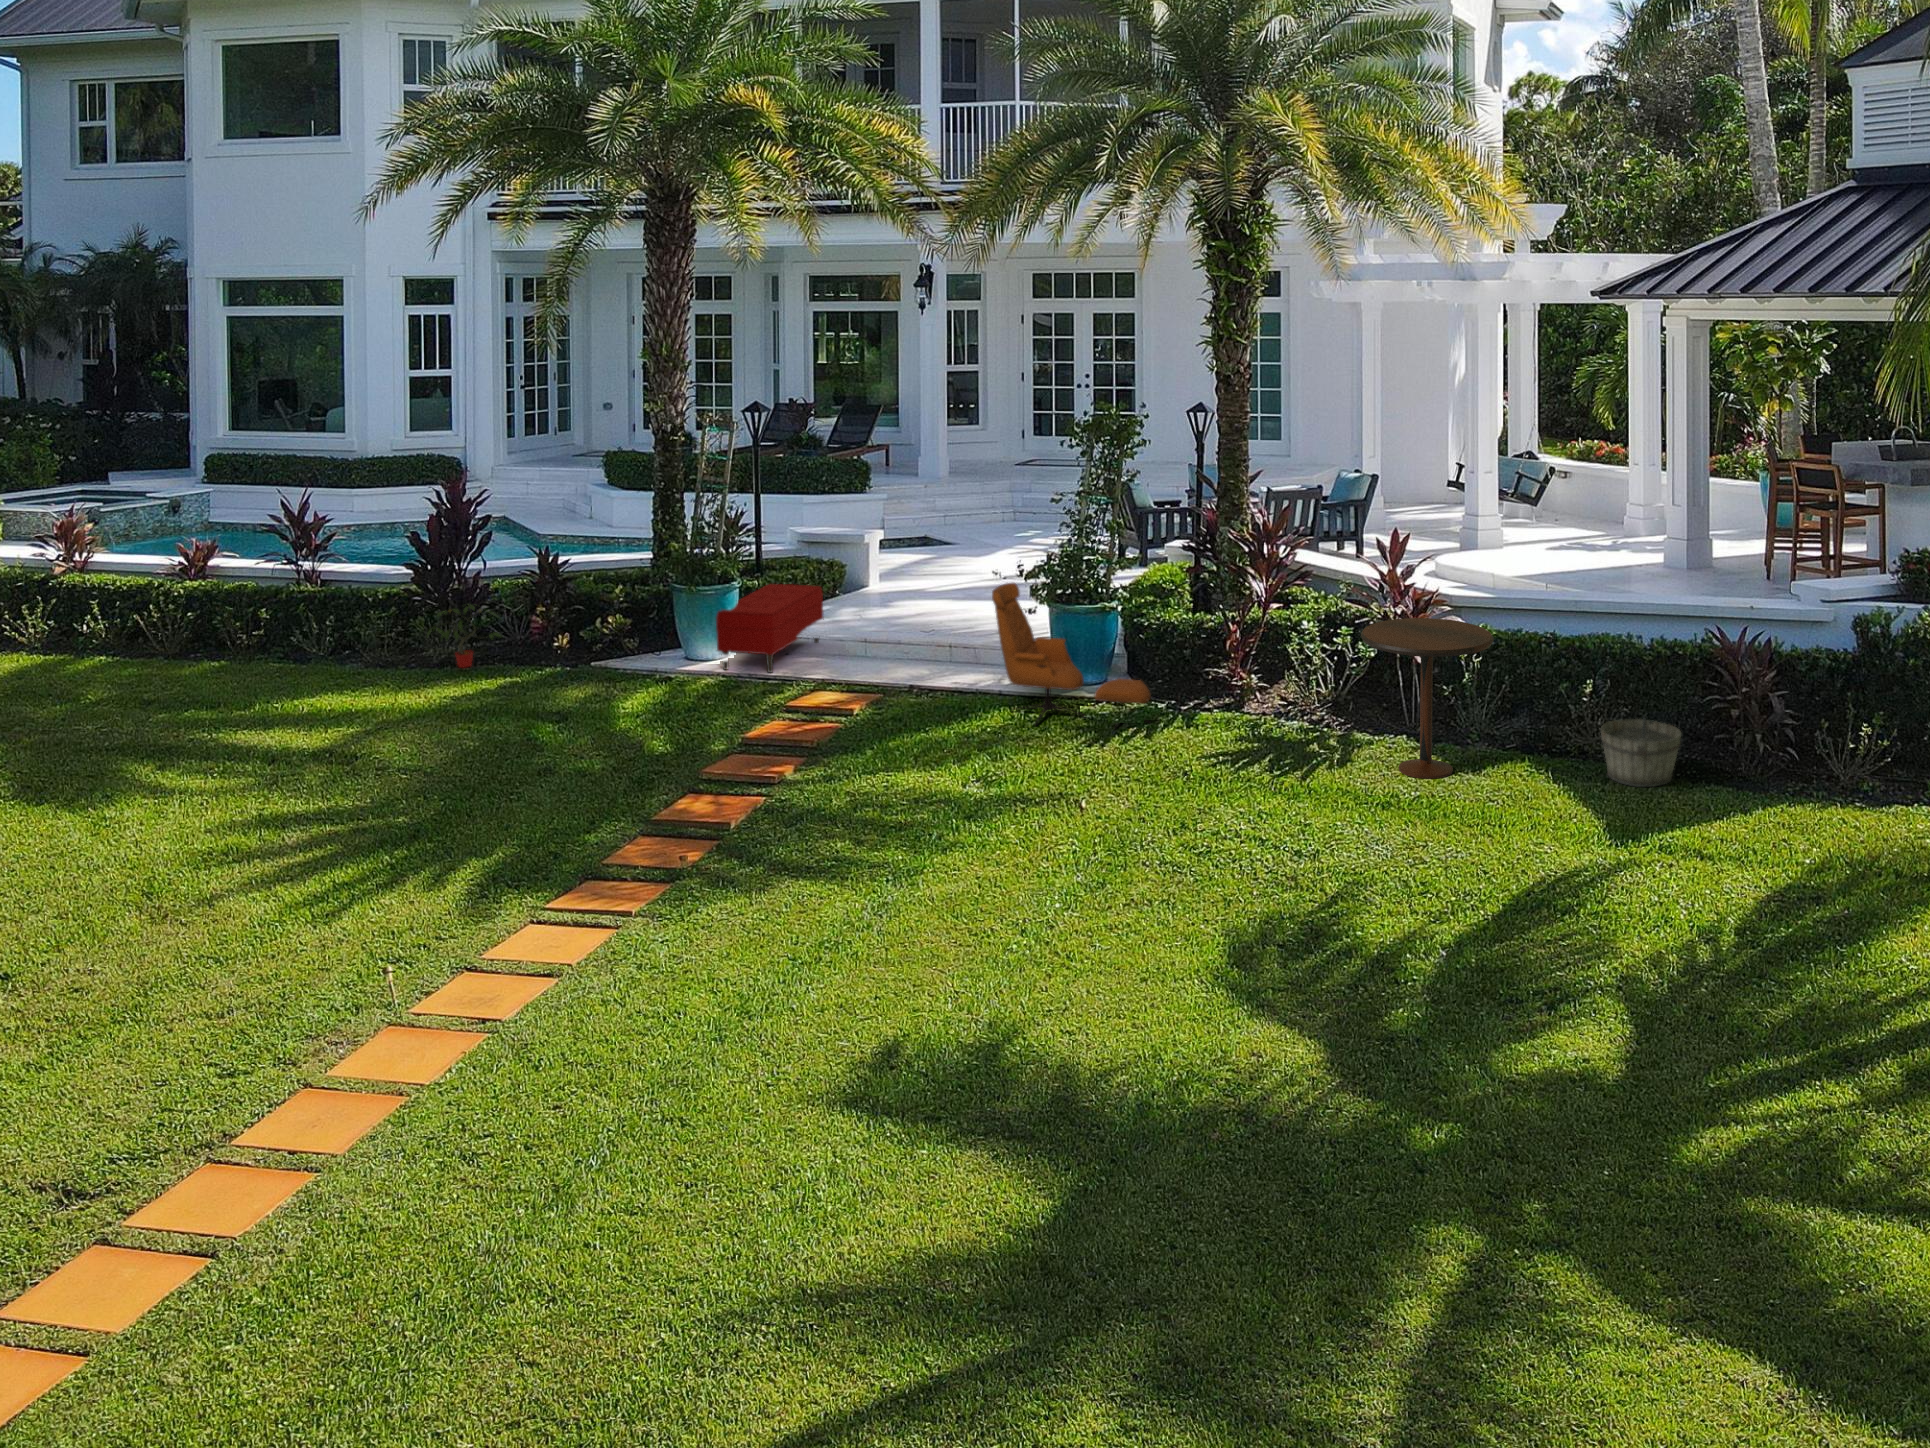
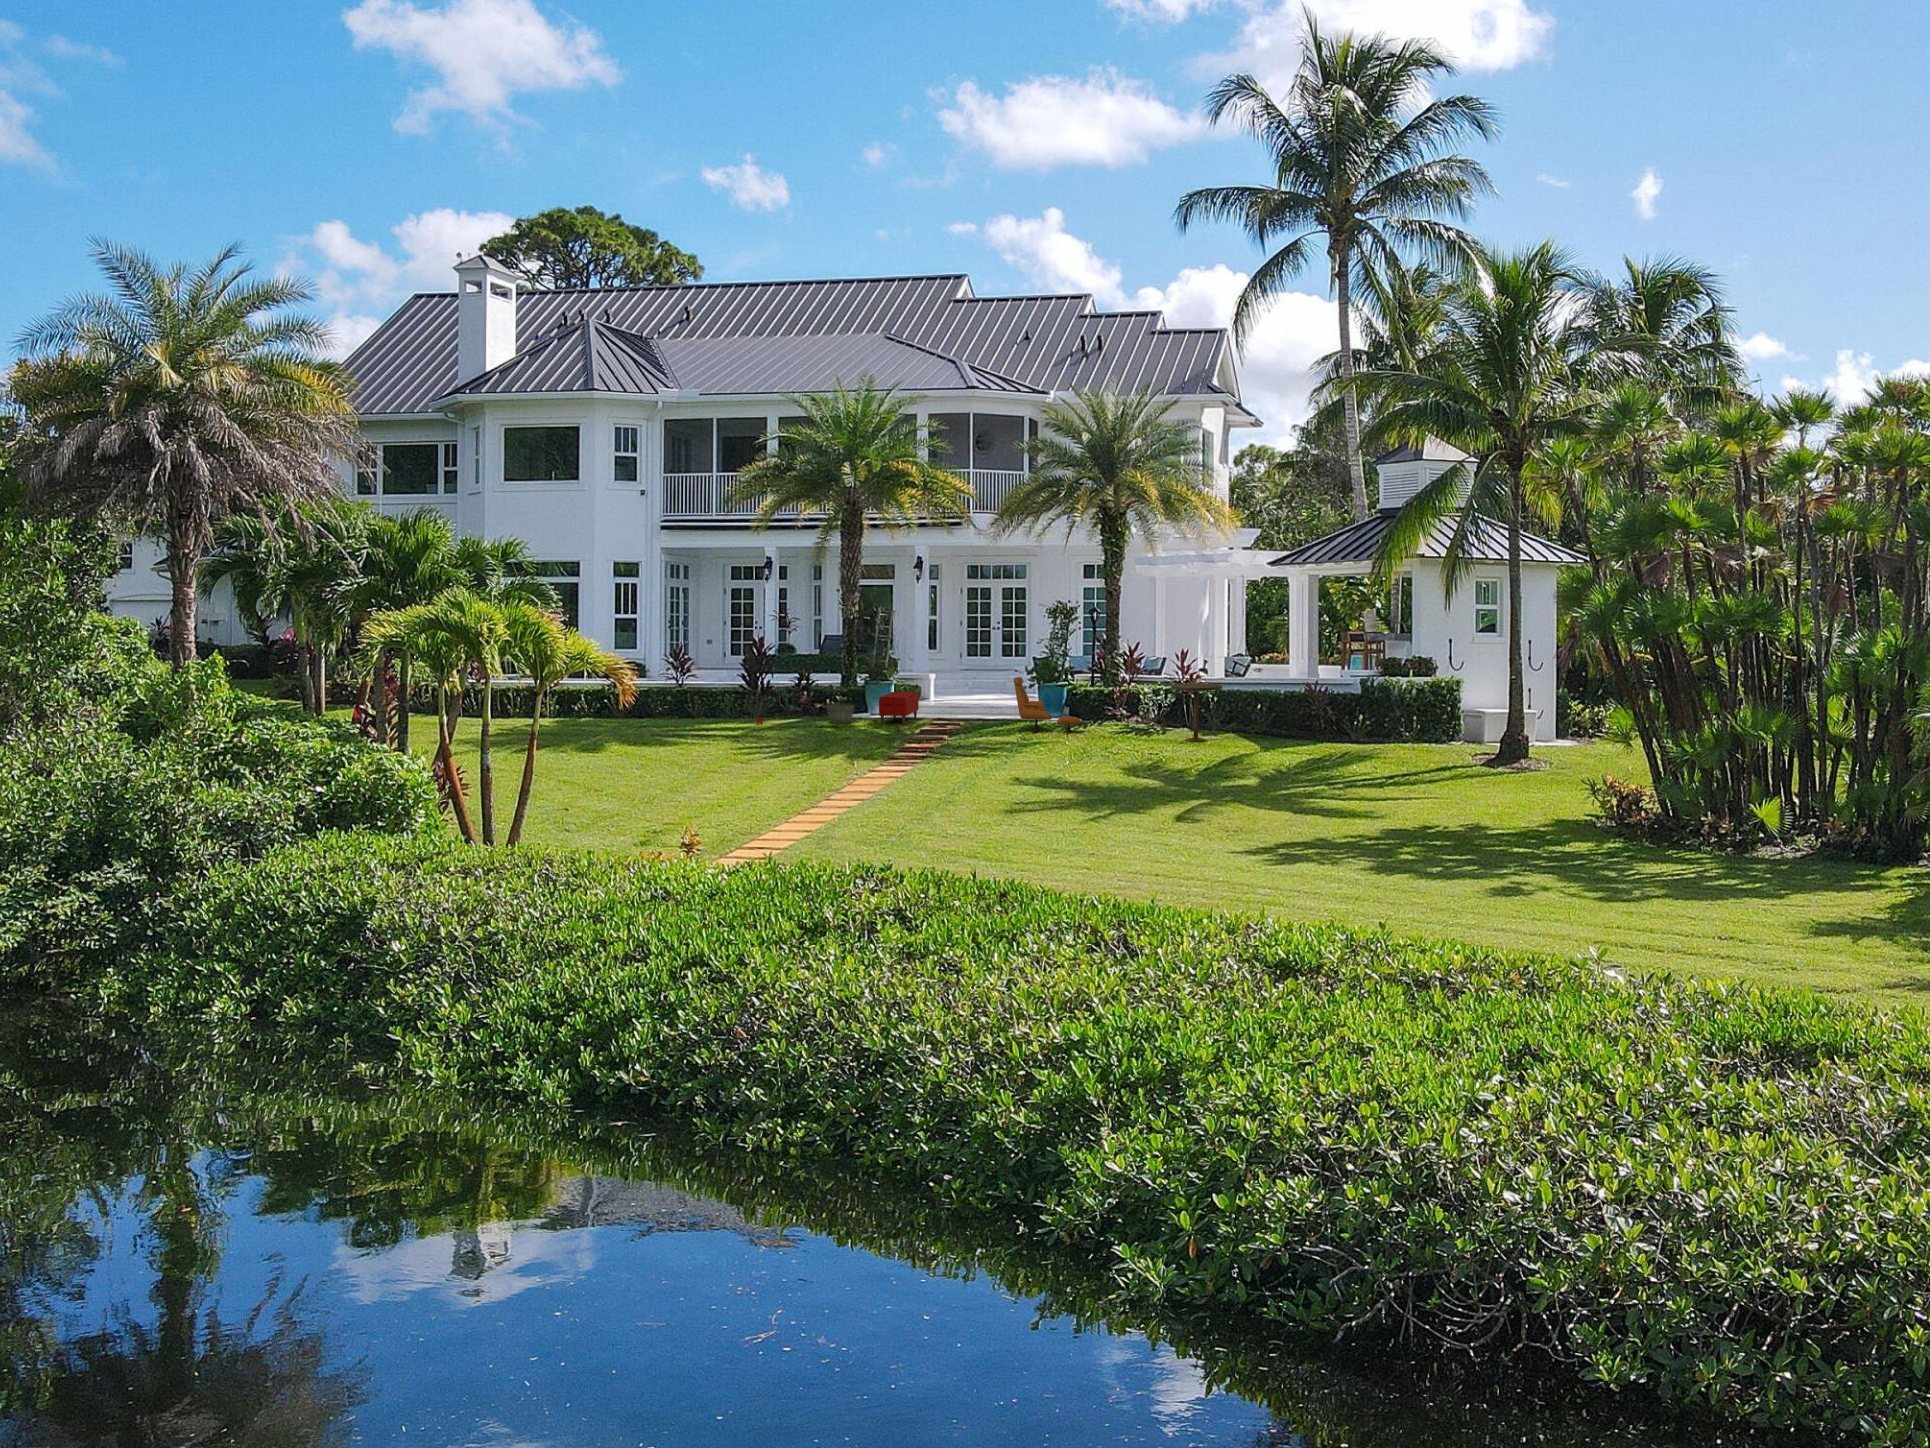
wooden bucket: present [1601,712,1682,787] -> present [826,702,854,724]

